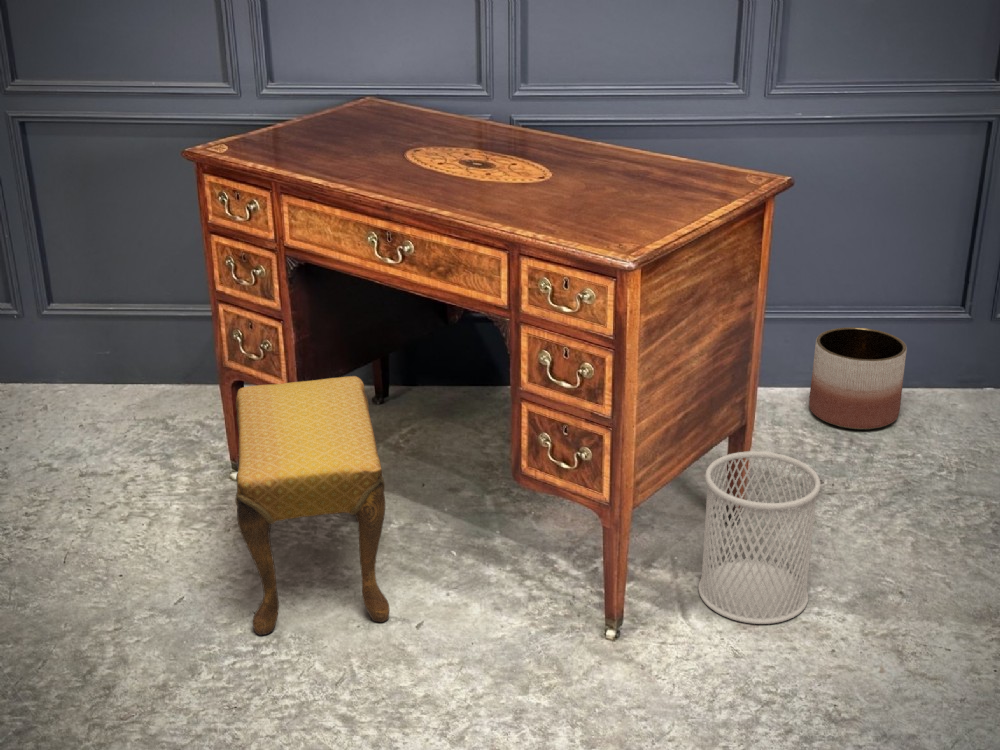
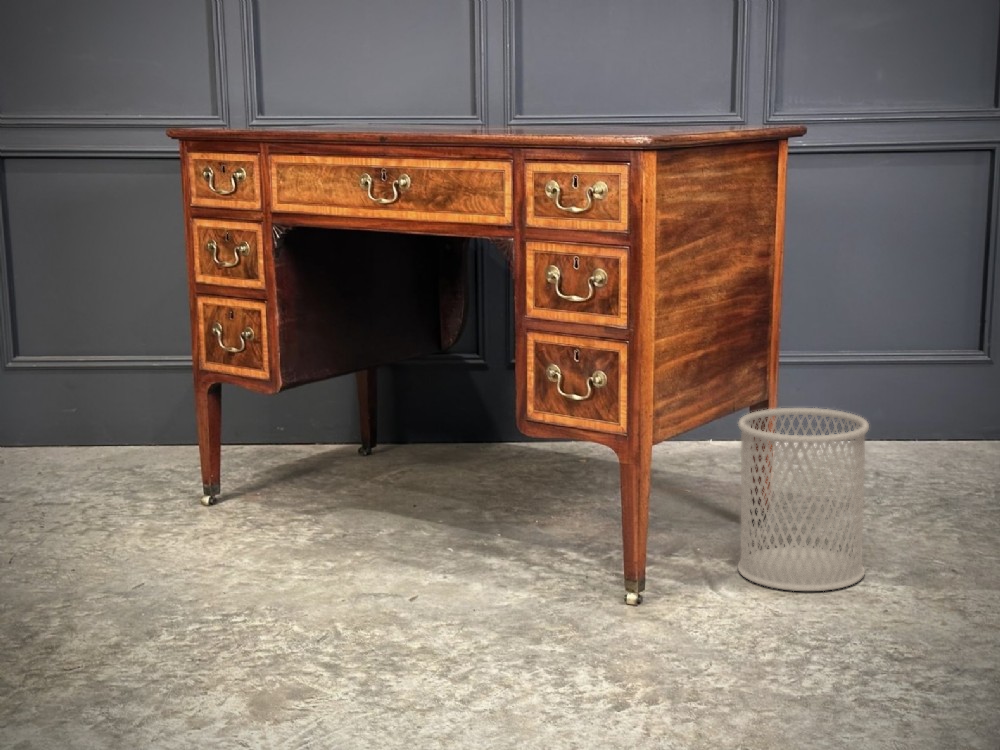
planter: present [809,327,907,430] -> none [862,354,967,458]
footstool: present [235,376,389,635] -> none [209,350,379,607]

